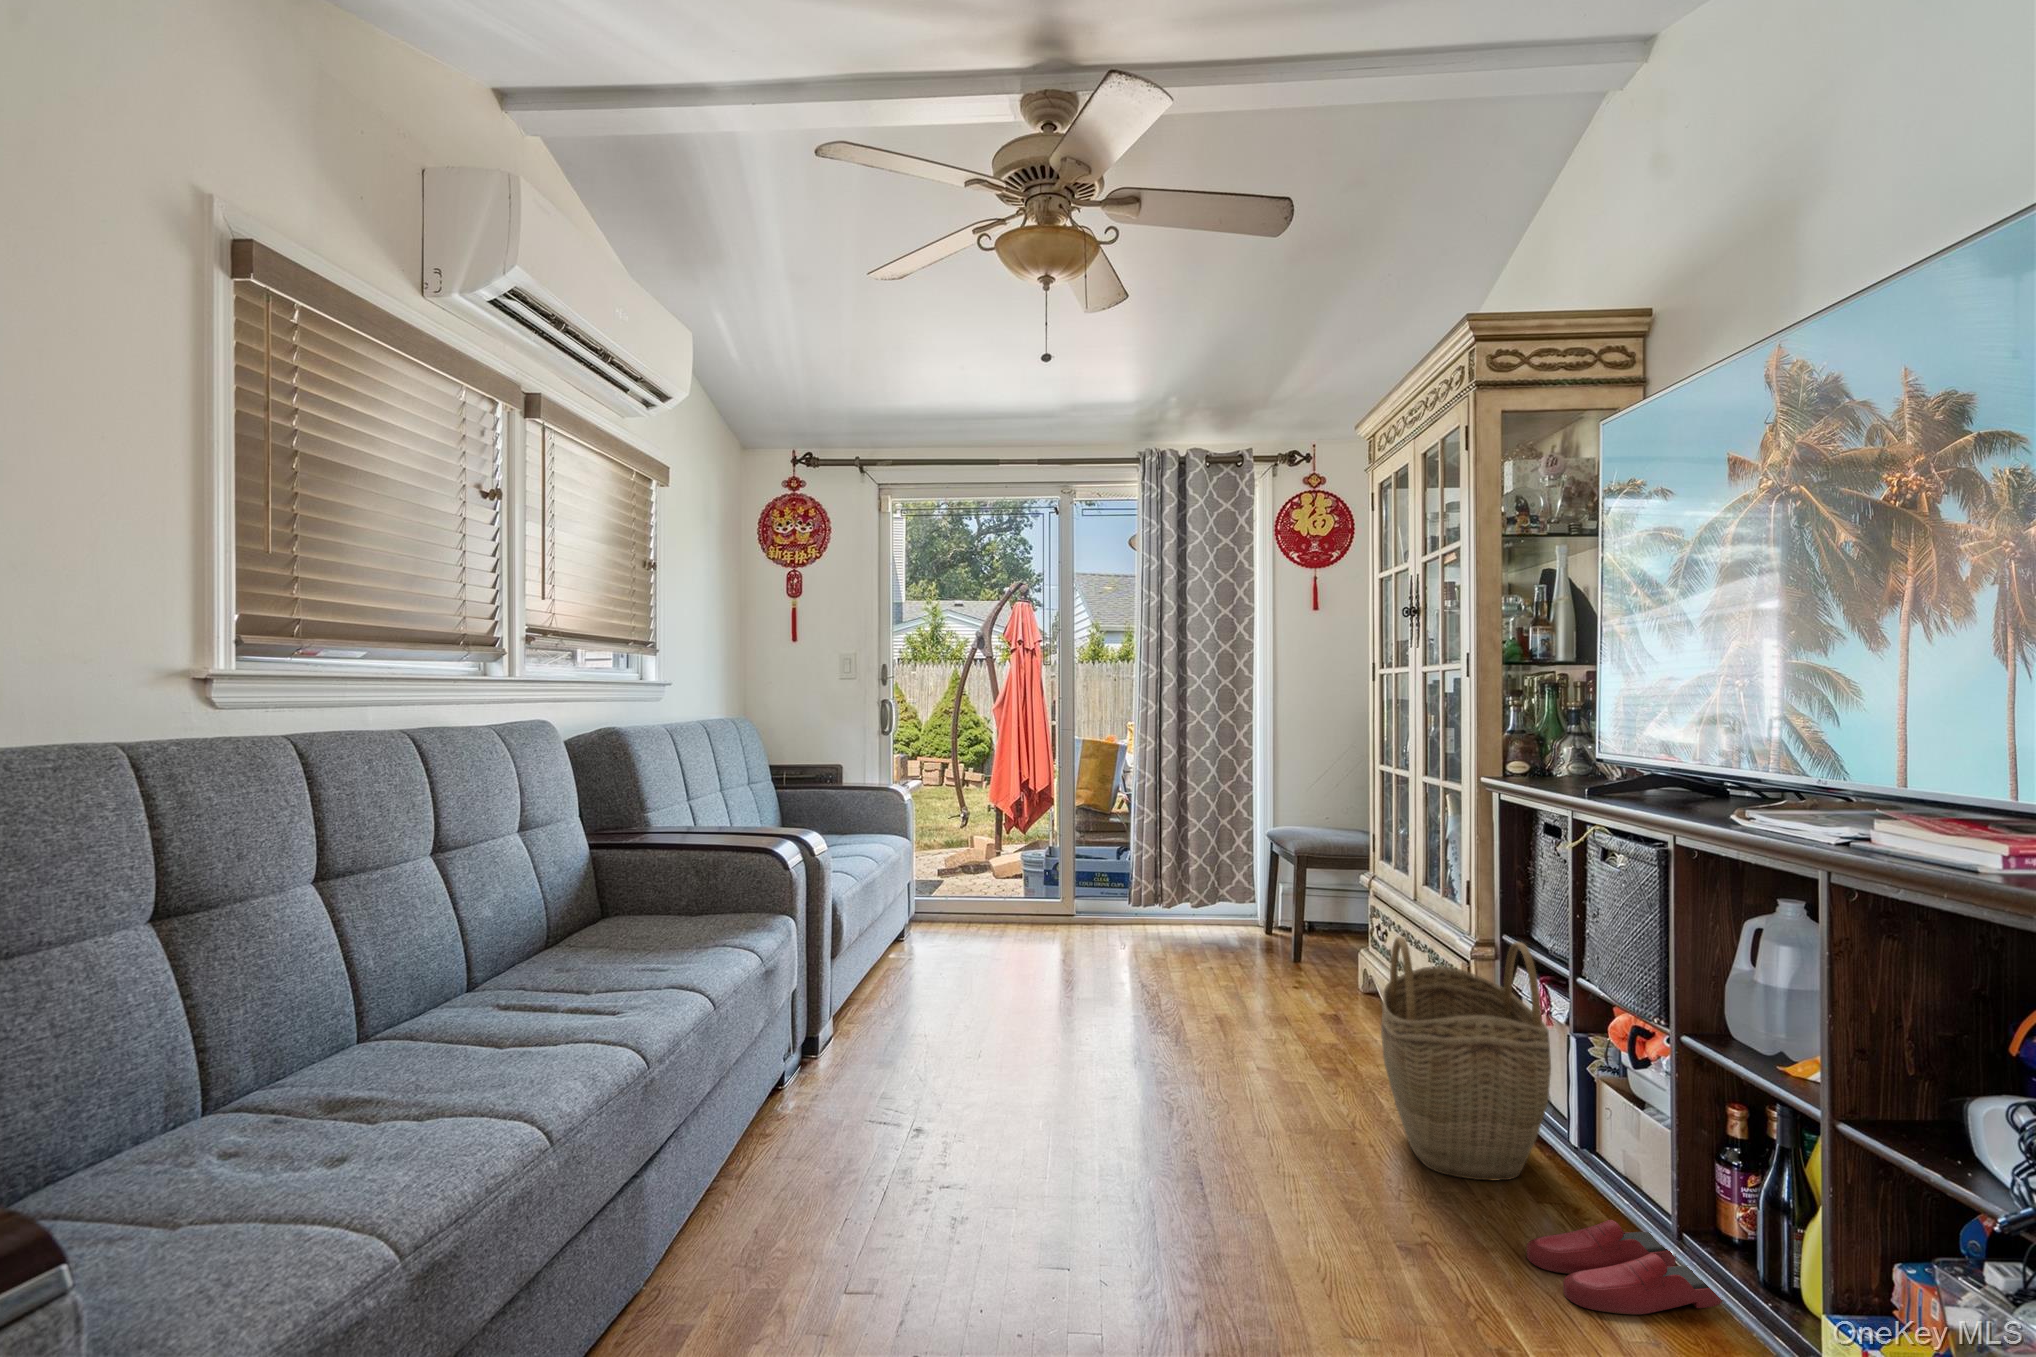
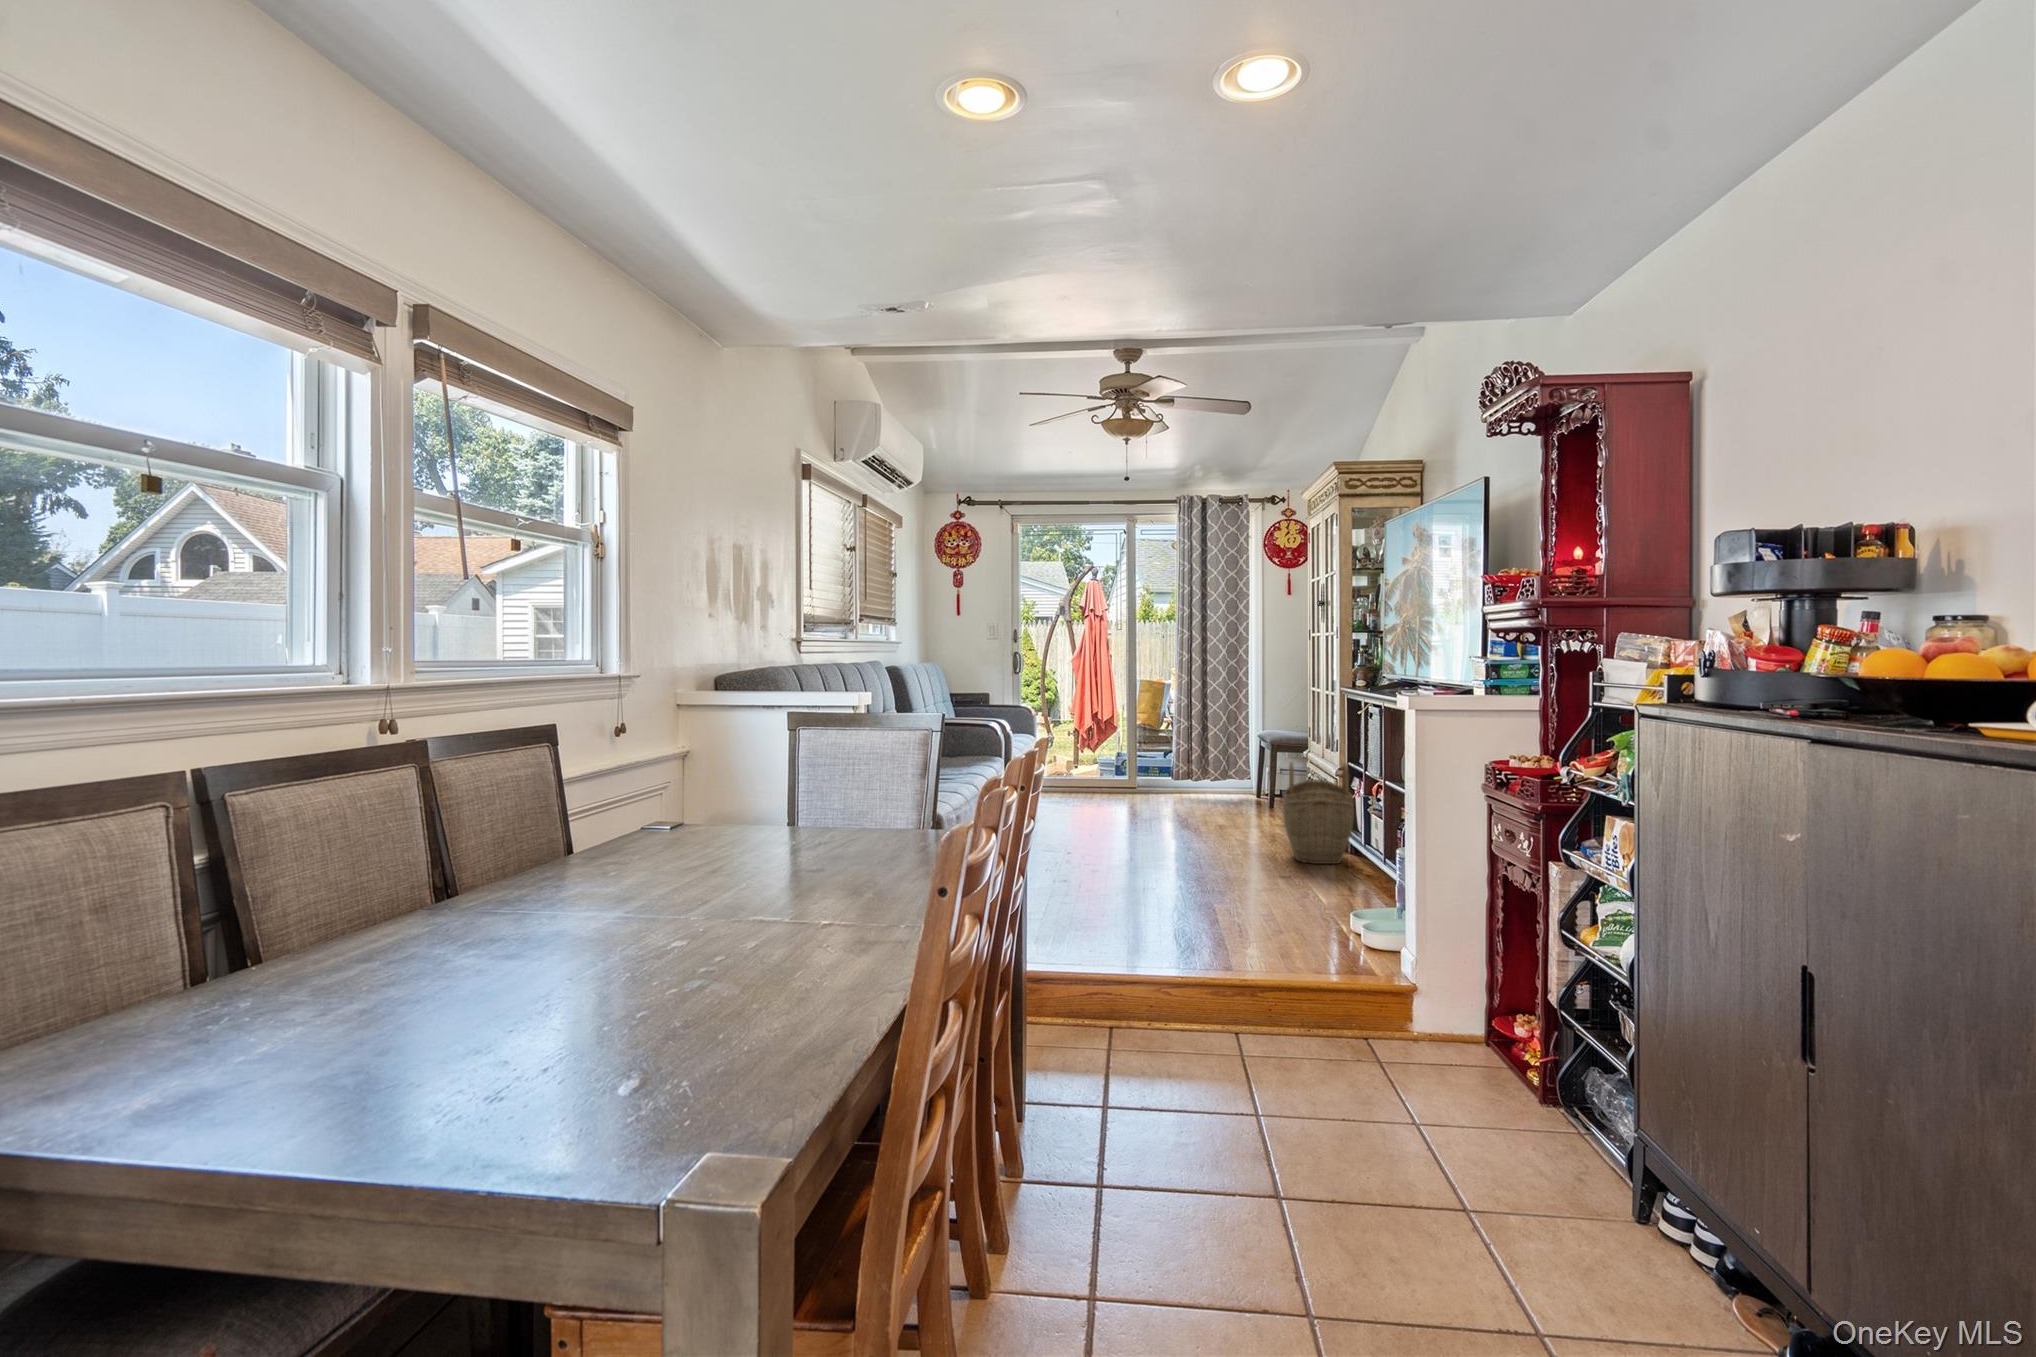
slippers: present [1527,1220,1723,1315] -> none [1325,863,1395,887]

